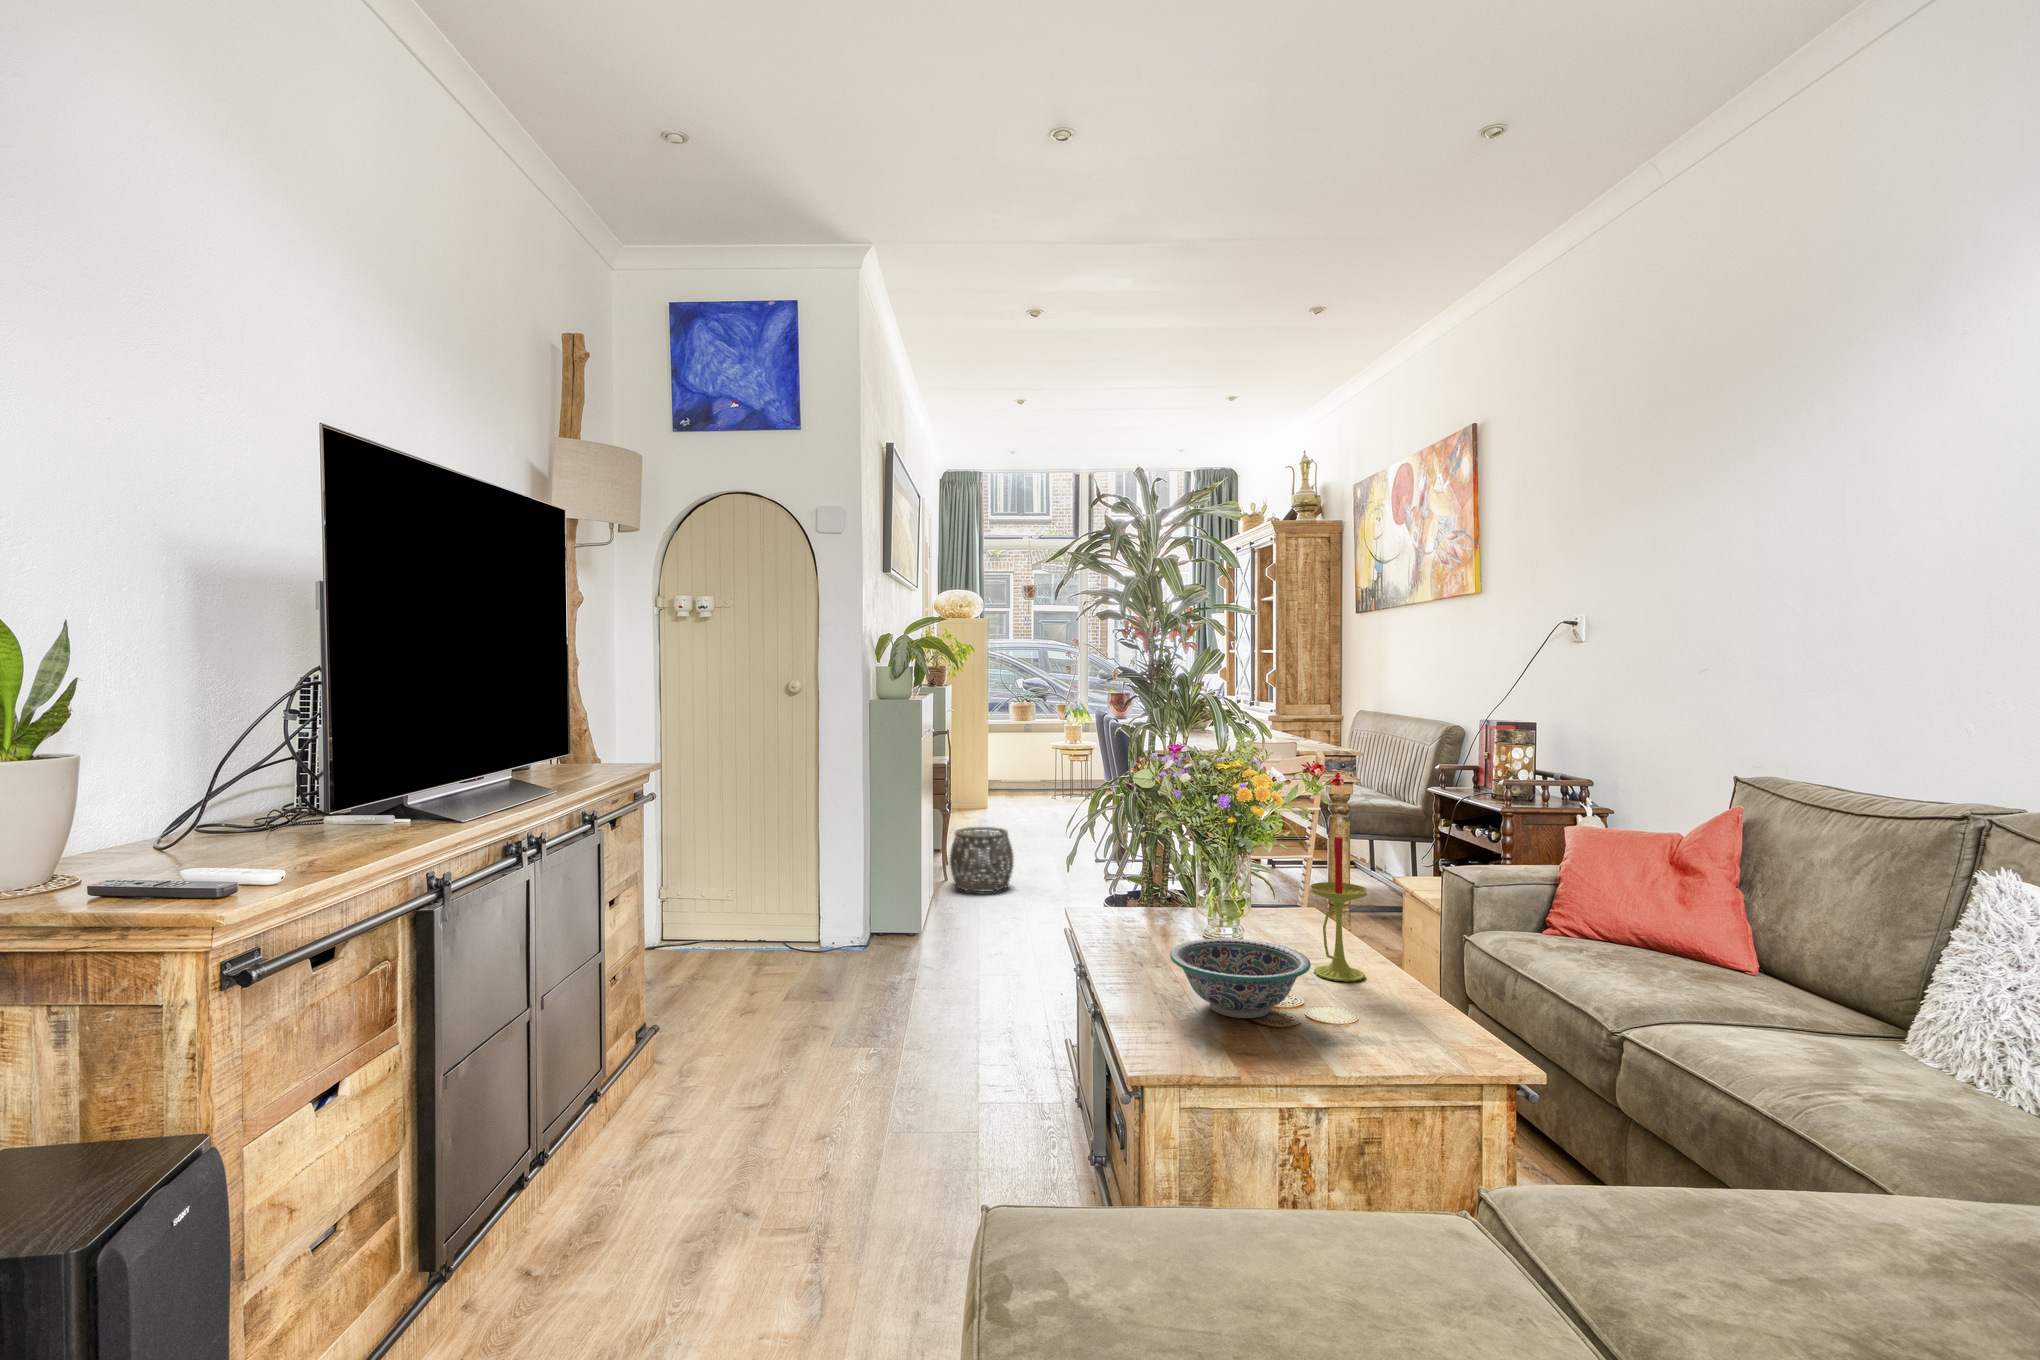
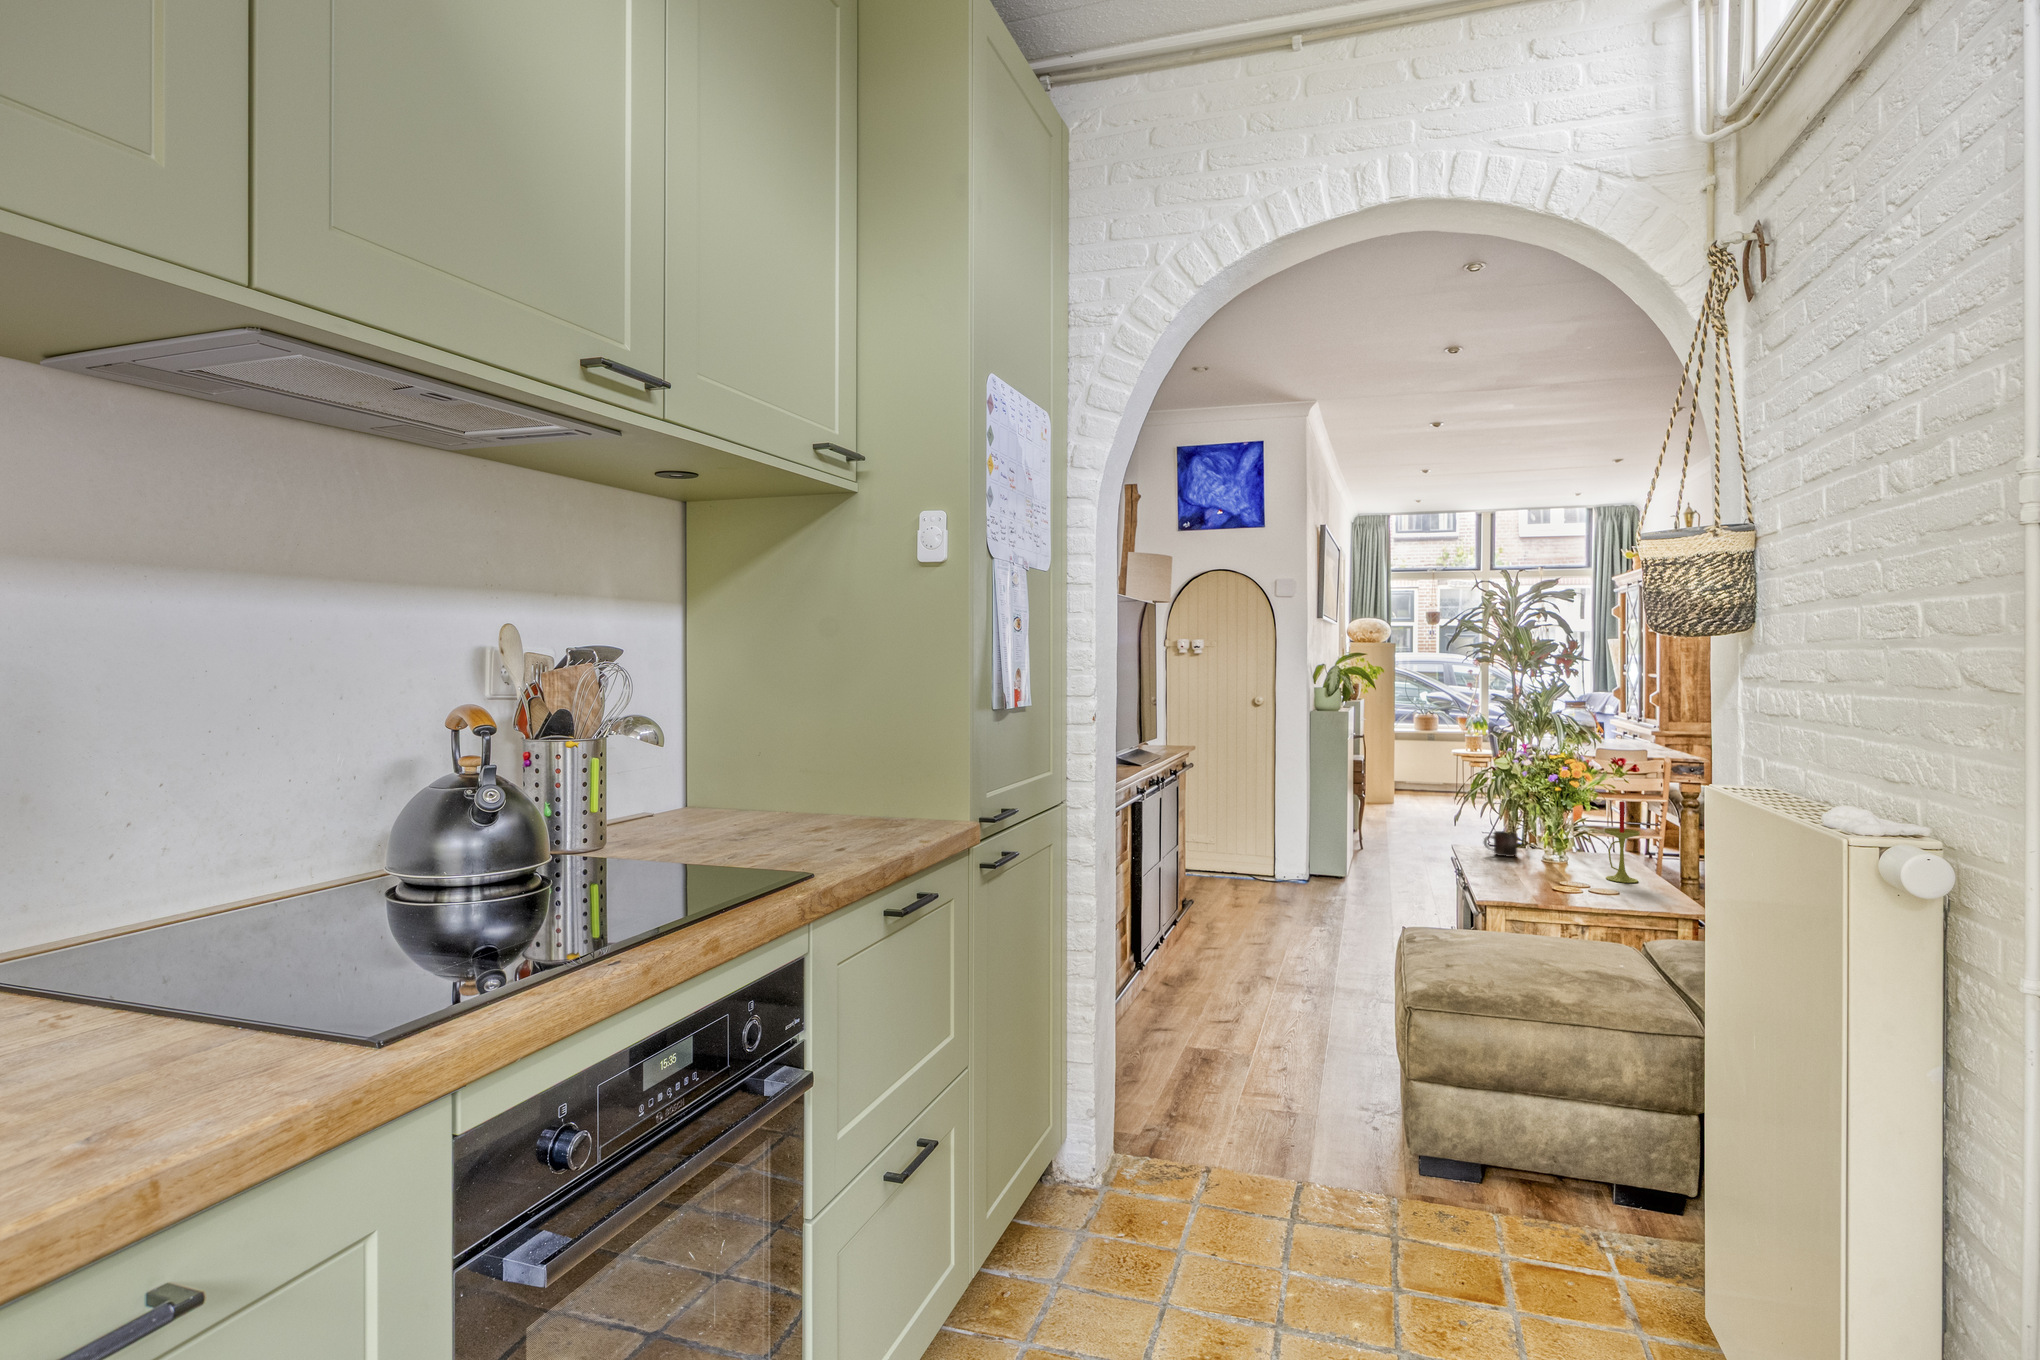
woven basket: present [950,827,1014,892] -> none [1363,807,1416,856]
mug: none [1116,890,1167,934] -> present [1484,831,1517,857]
decorative bowl: present [1170,938,1311,1018] -> none [1509,851,1592,889]

